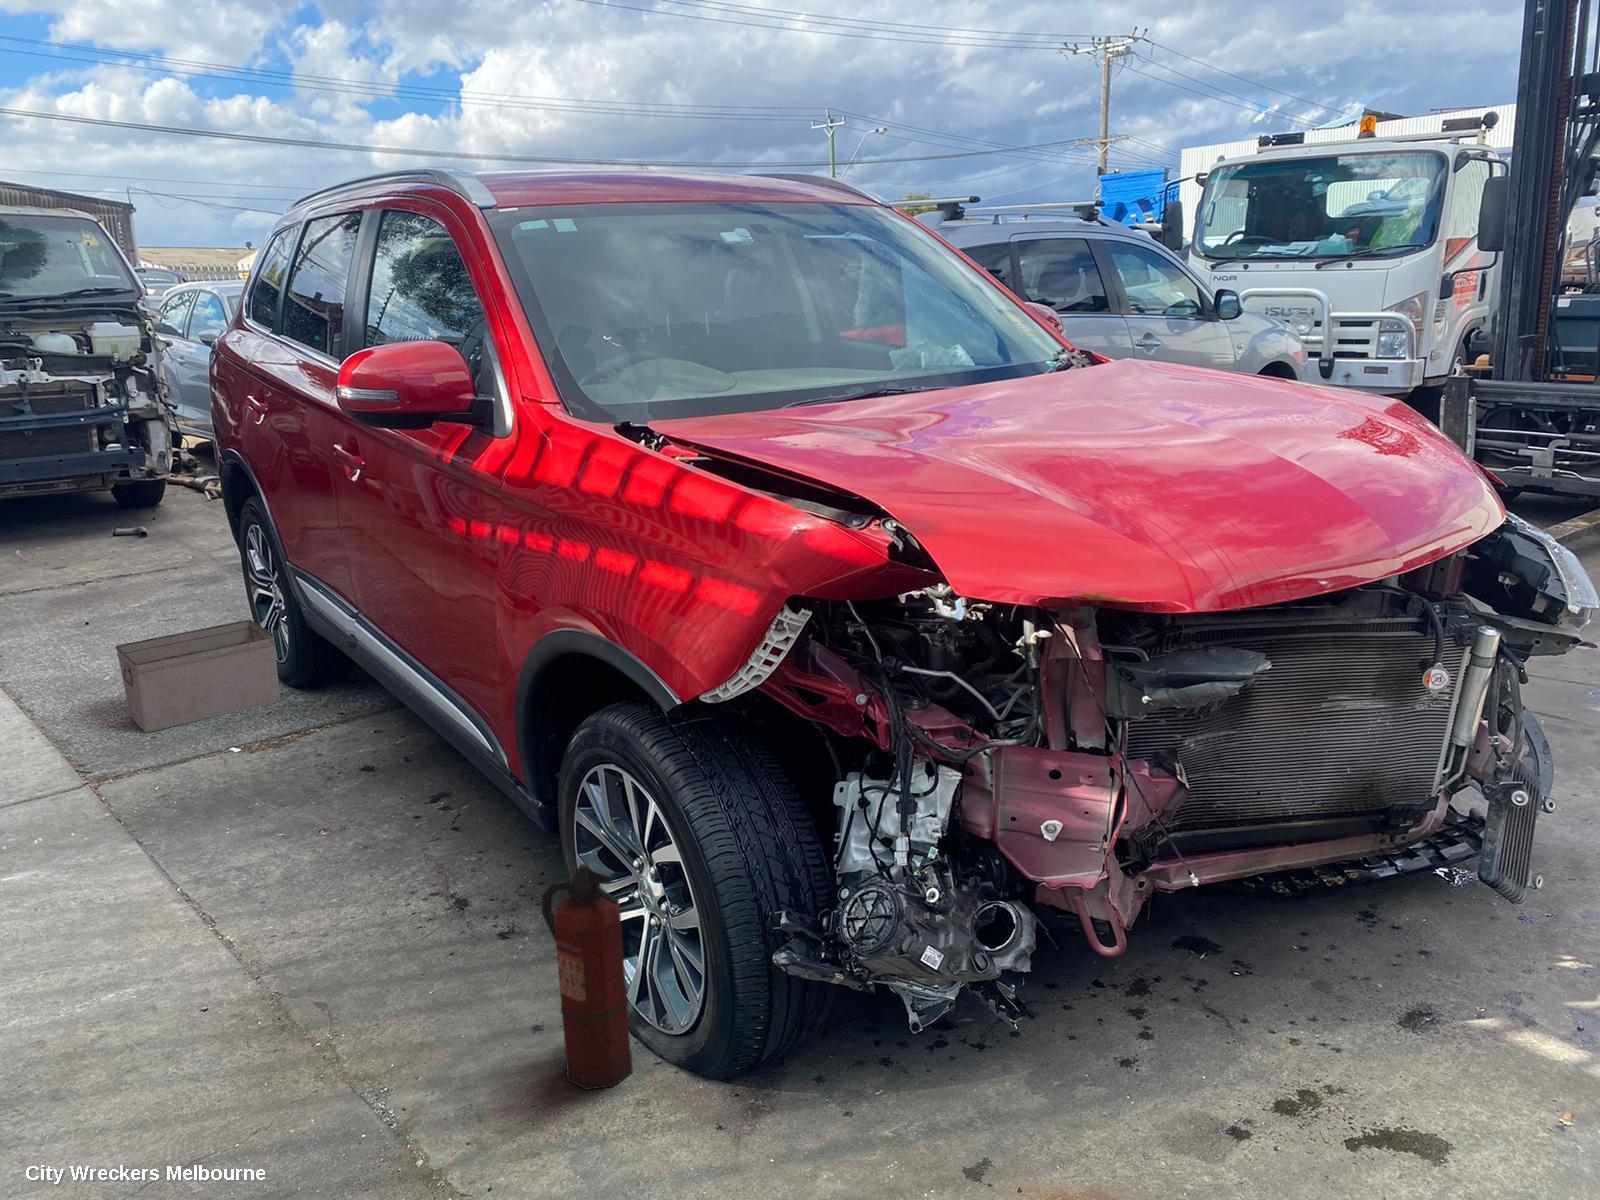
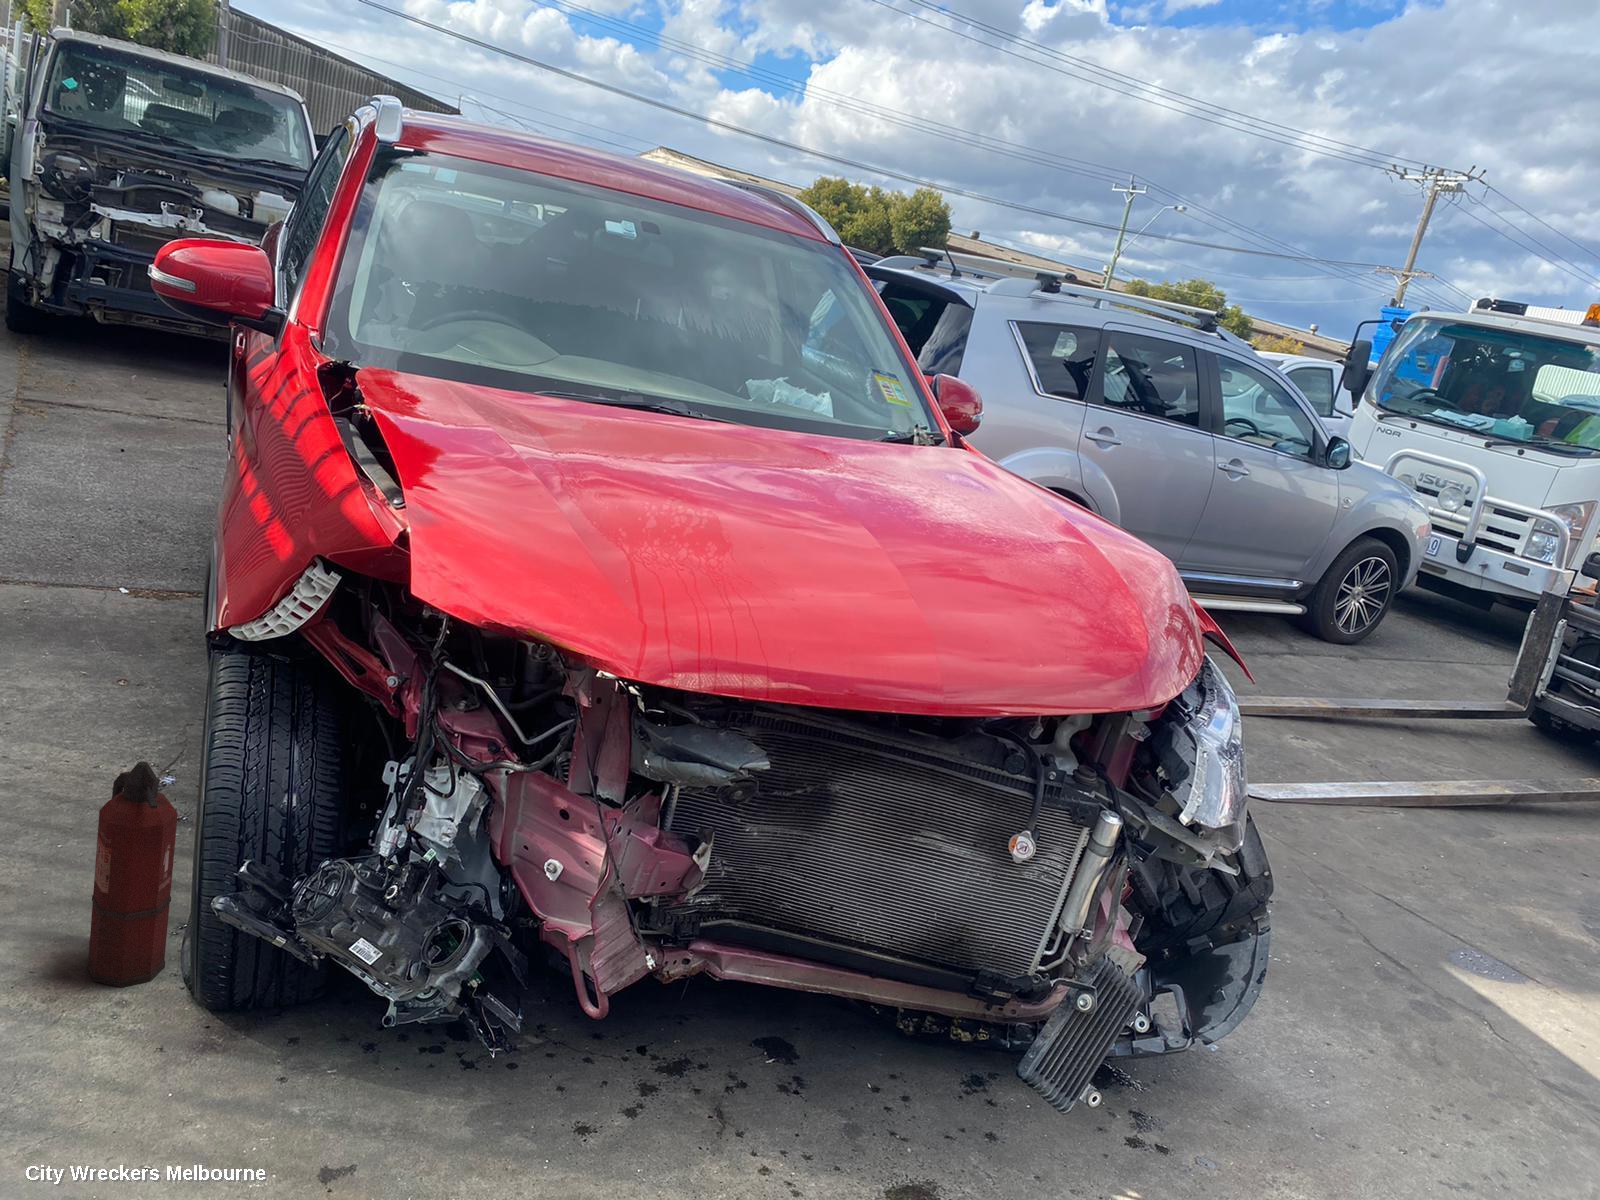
storage bin: present [116,620,280,733] -> none [69,471,215,566]

